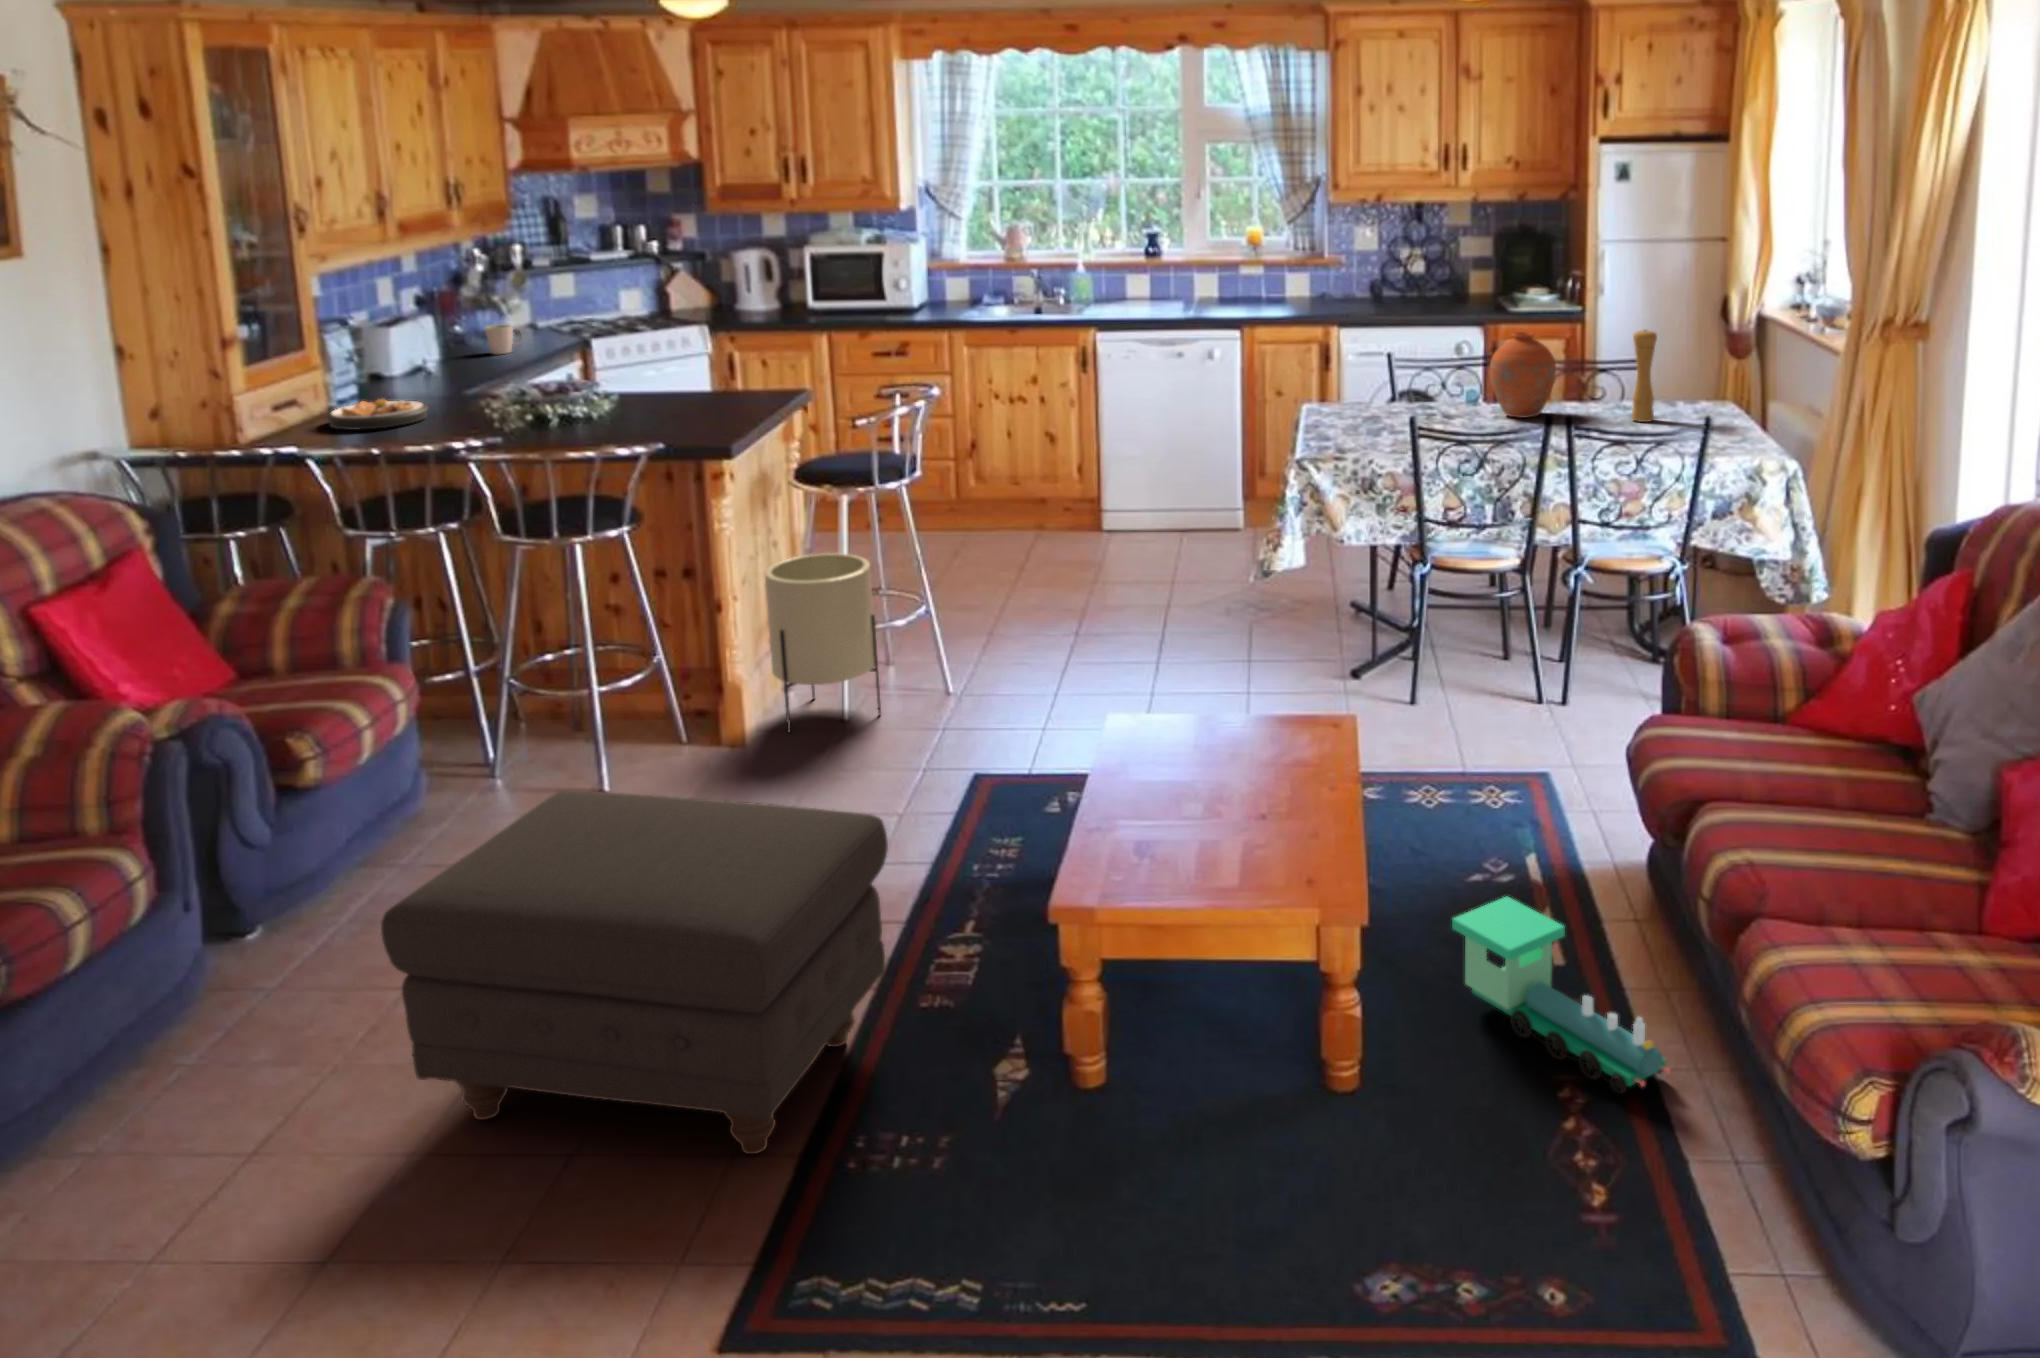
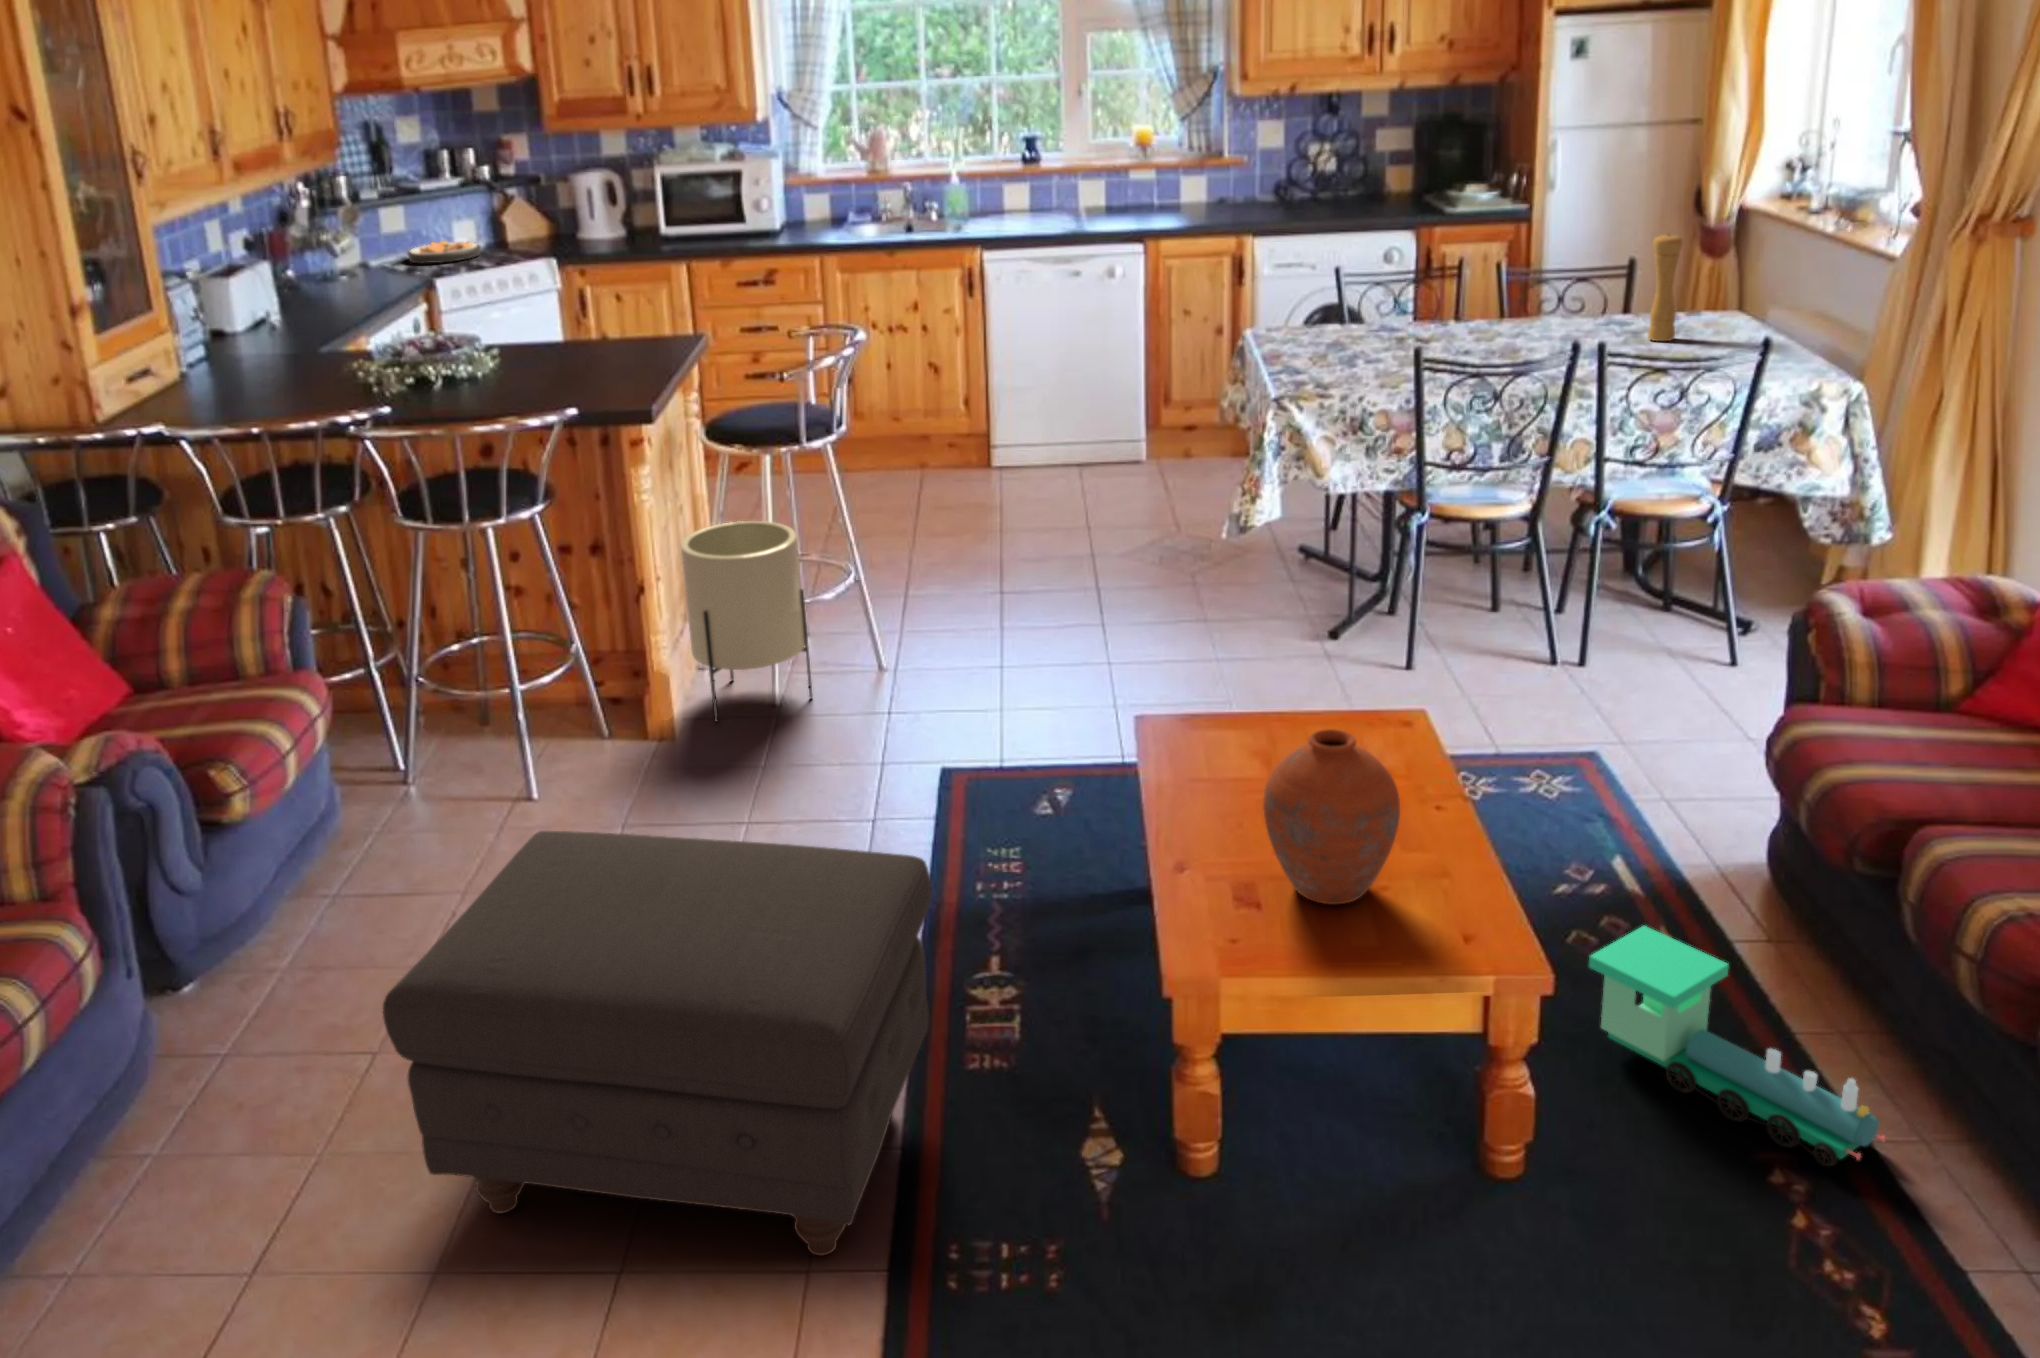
mug: present [485,325,523,354] -> none [324,270,366,303]
vase: present [1490,332,1556,418] -> present [1263,729,1400,904]
plate: present [327,399,428,430] -> present [408,241,481,263]

